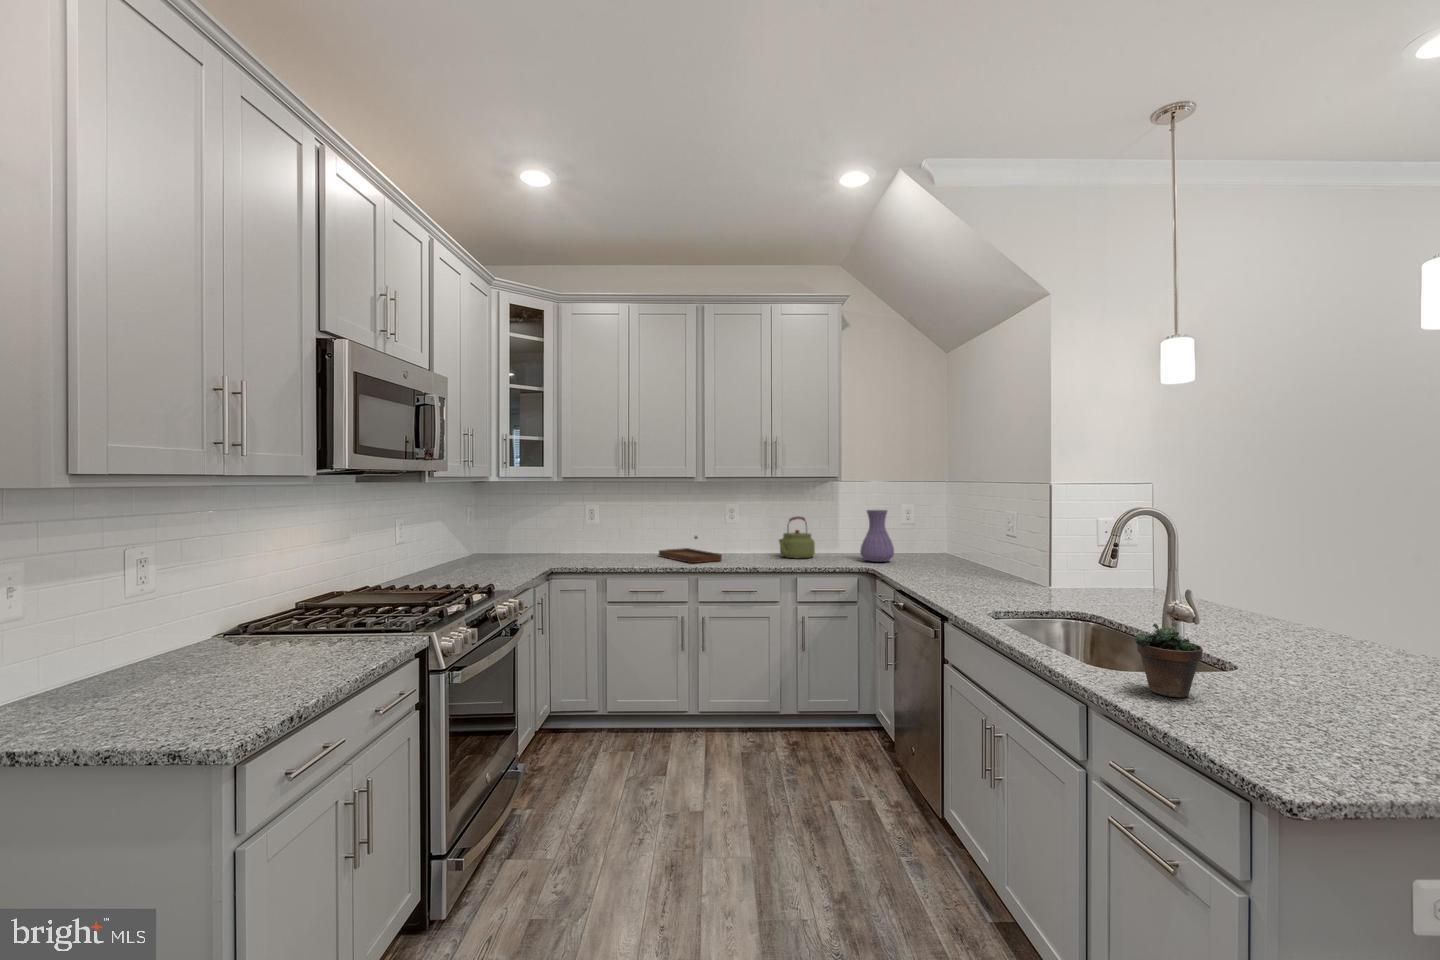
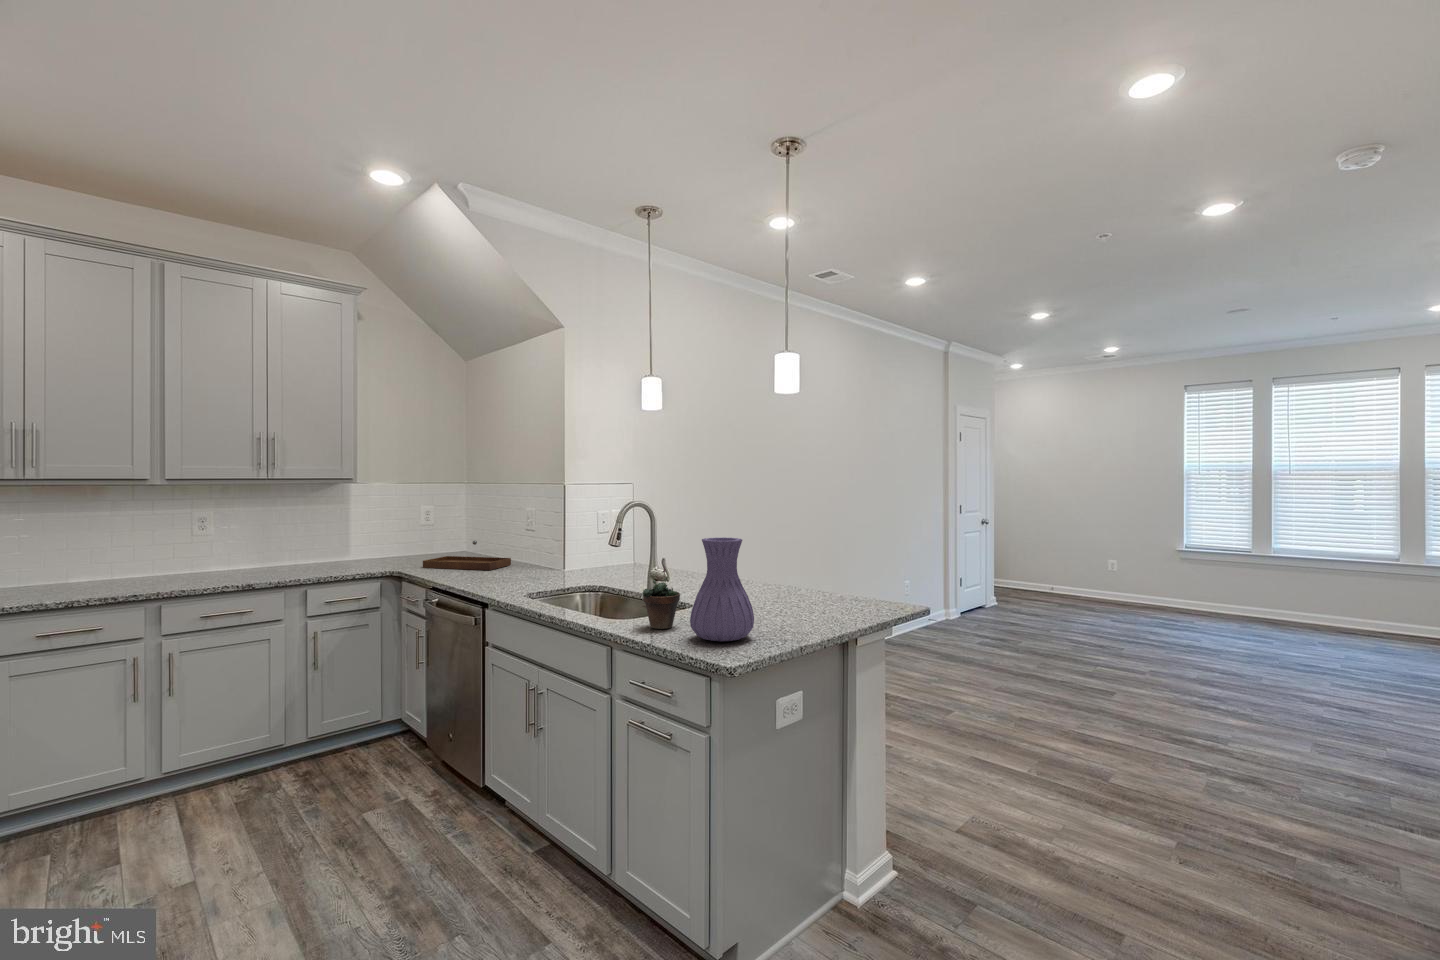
vase: present [860,510,894,562] -> present [690,537,754,641]
kettle: present [779,516,815,558] -> none [273,519,321,568]
tray: present [659,536,722,563] -> present [423,540,511,570]

